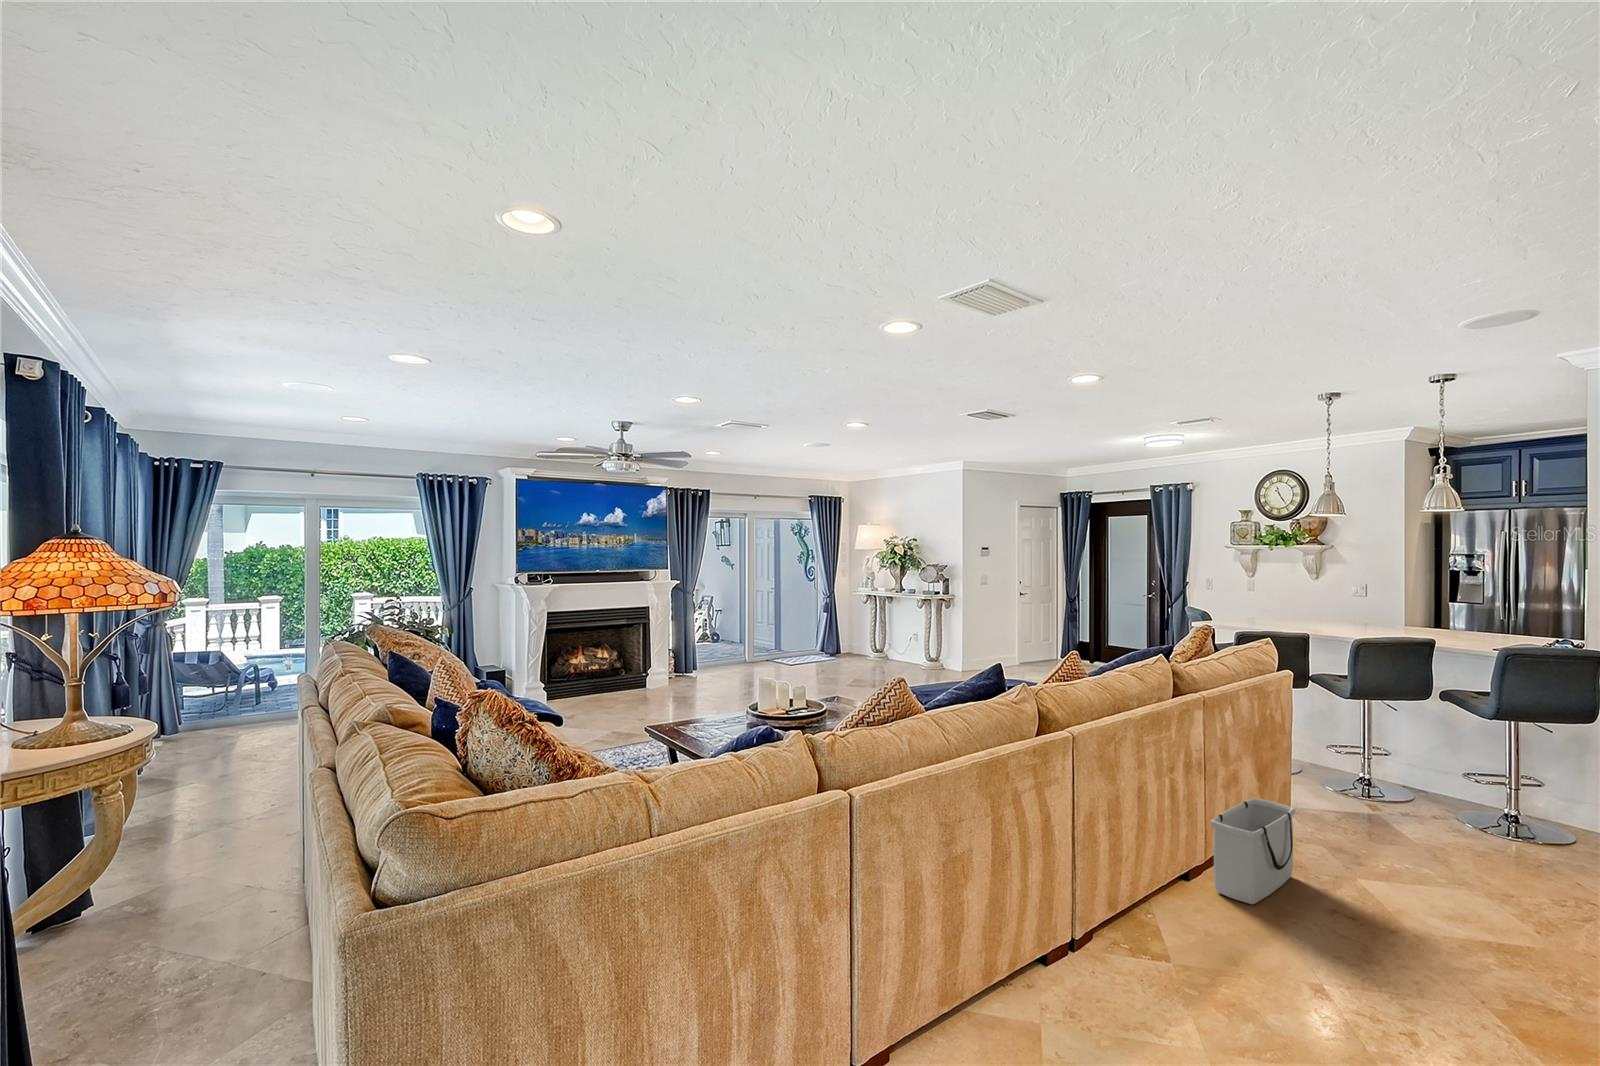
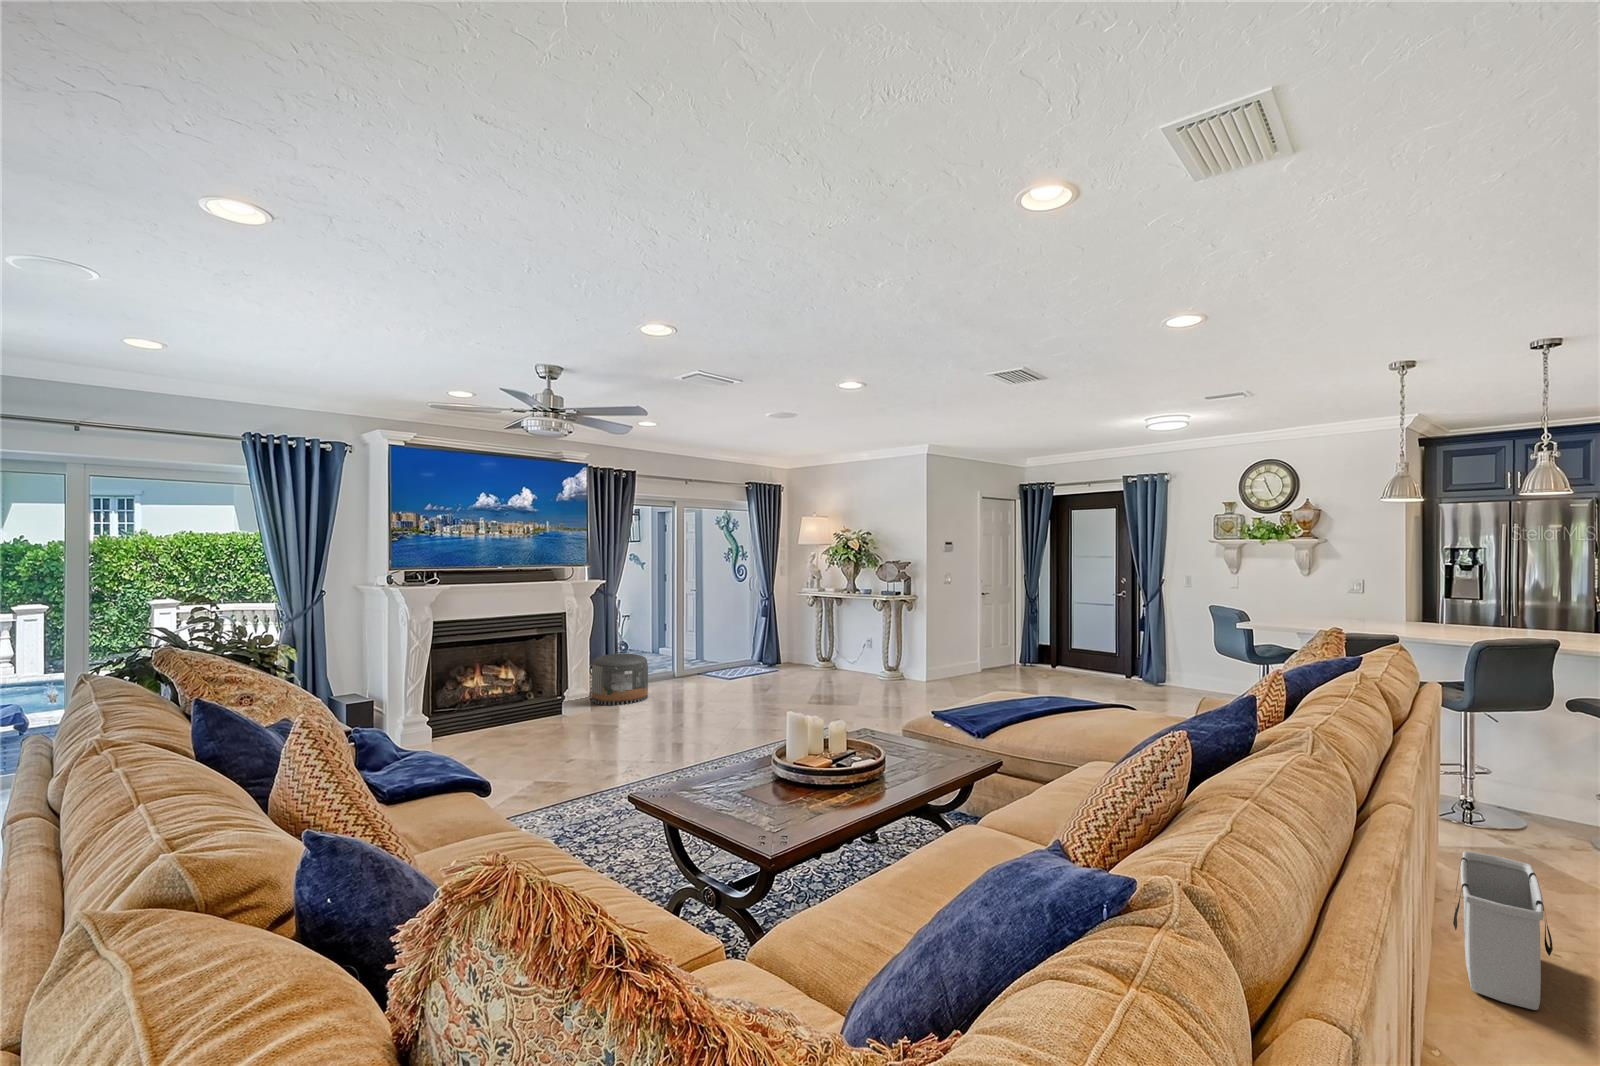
pouf: none [673,641,719,683] -> present [591,653,648,705]

